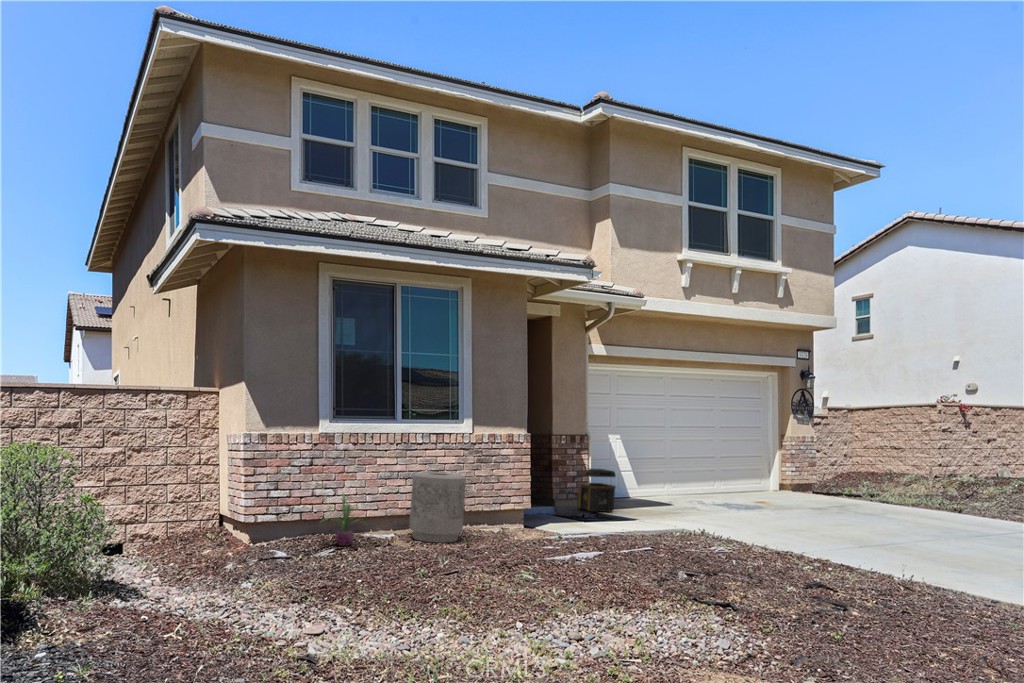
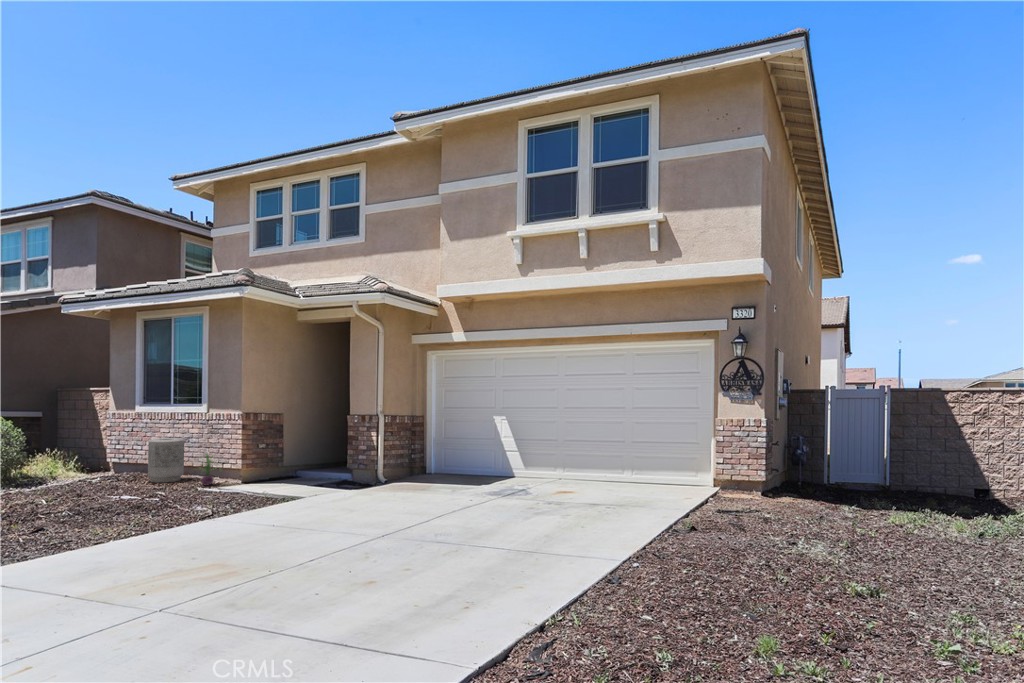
toolbox: present [577,468,615,512] -> none [379,445,414,485]
decorative plant: present [326,494,356,546] -> present [201,454,213,486]

